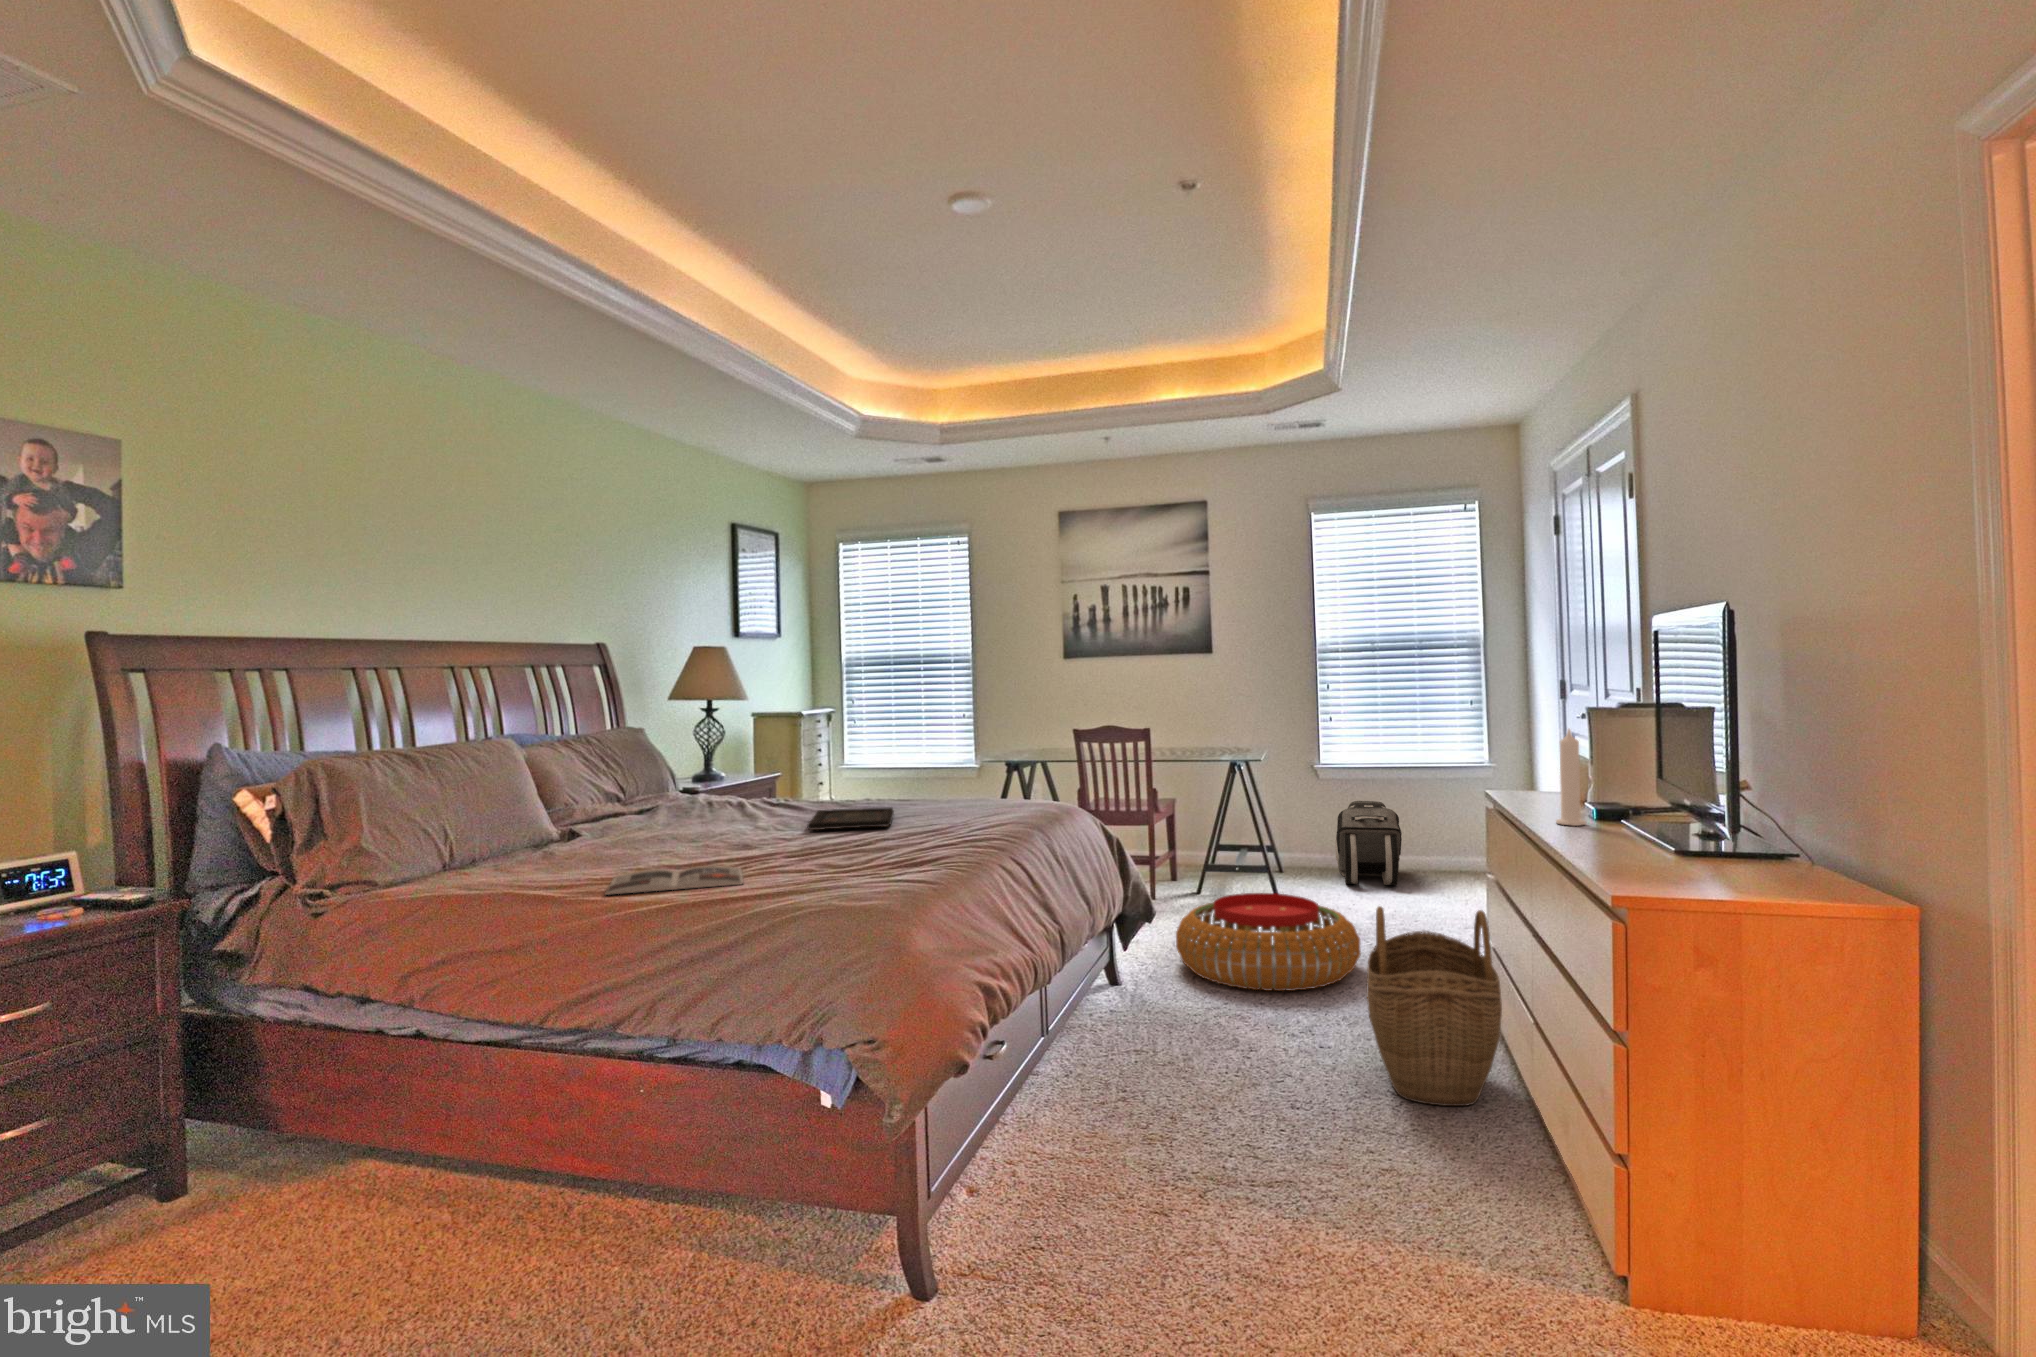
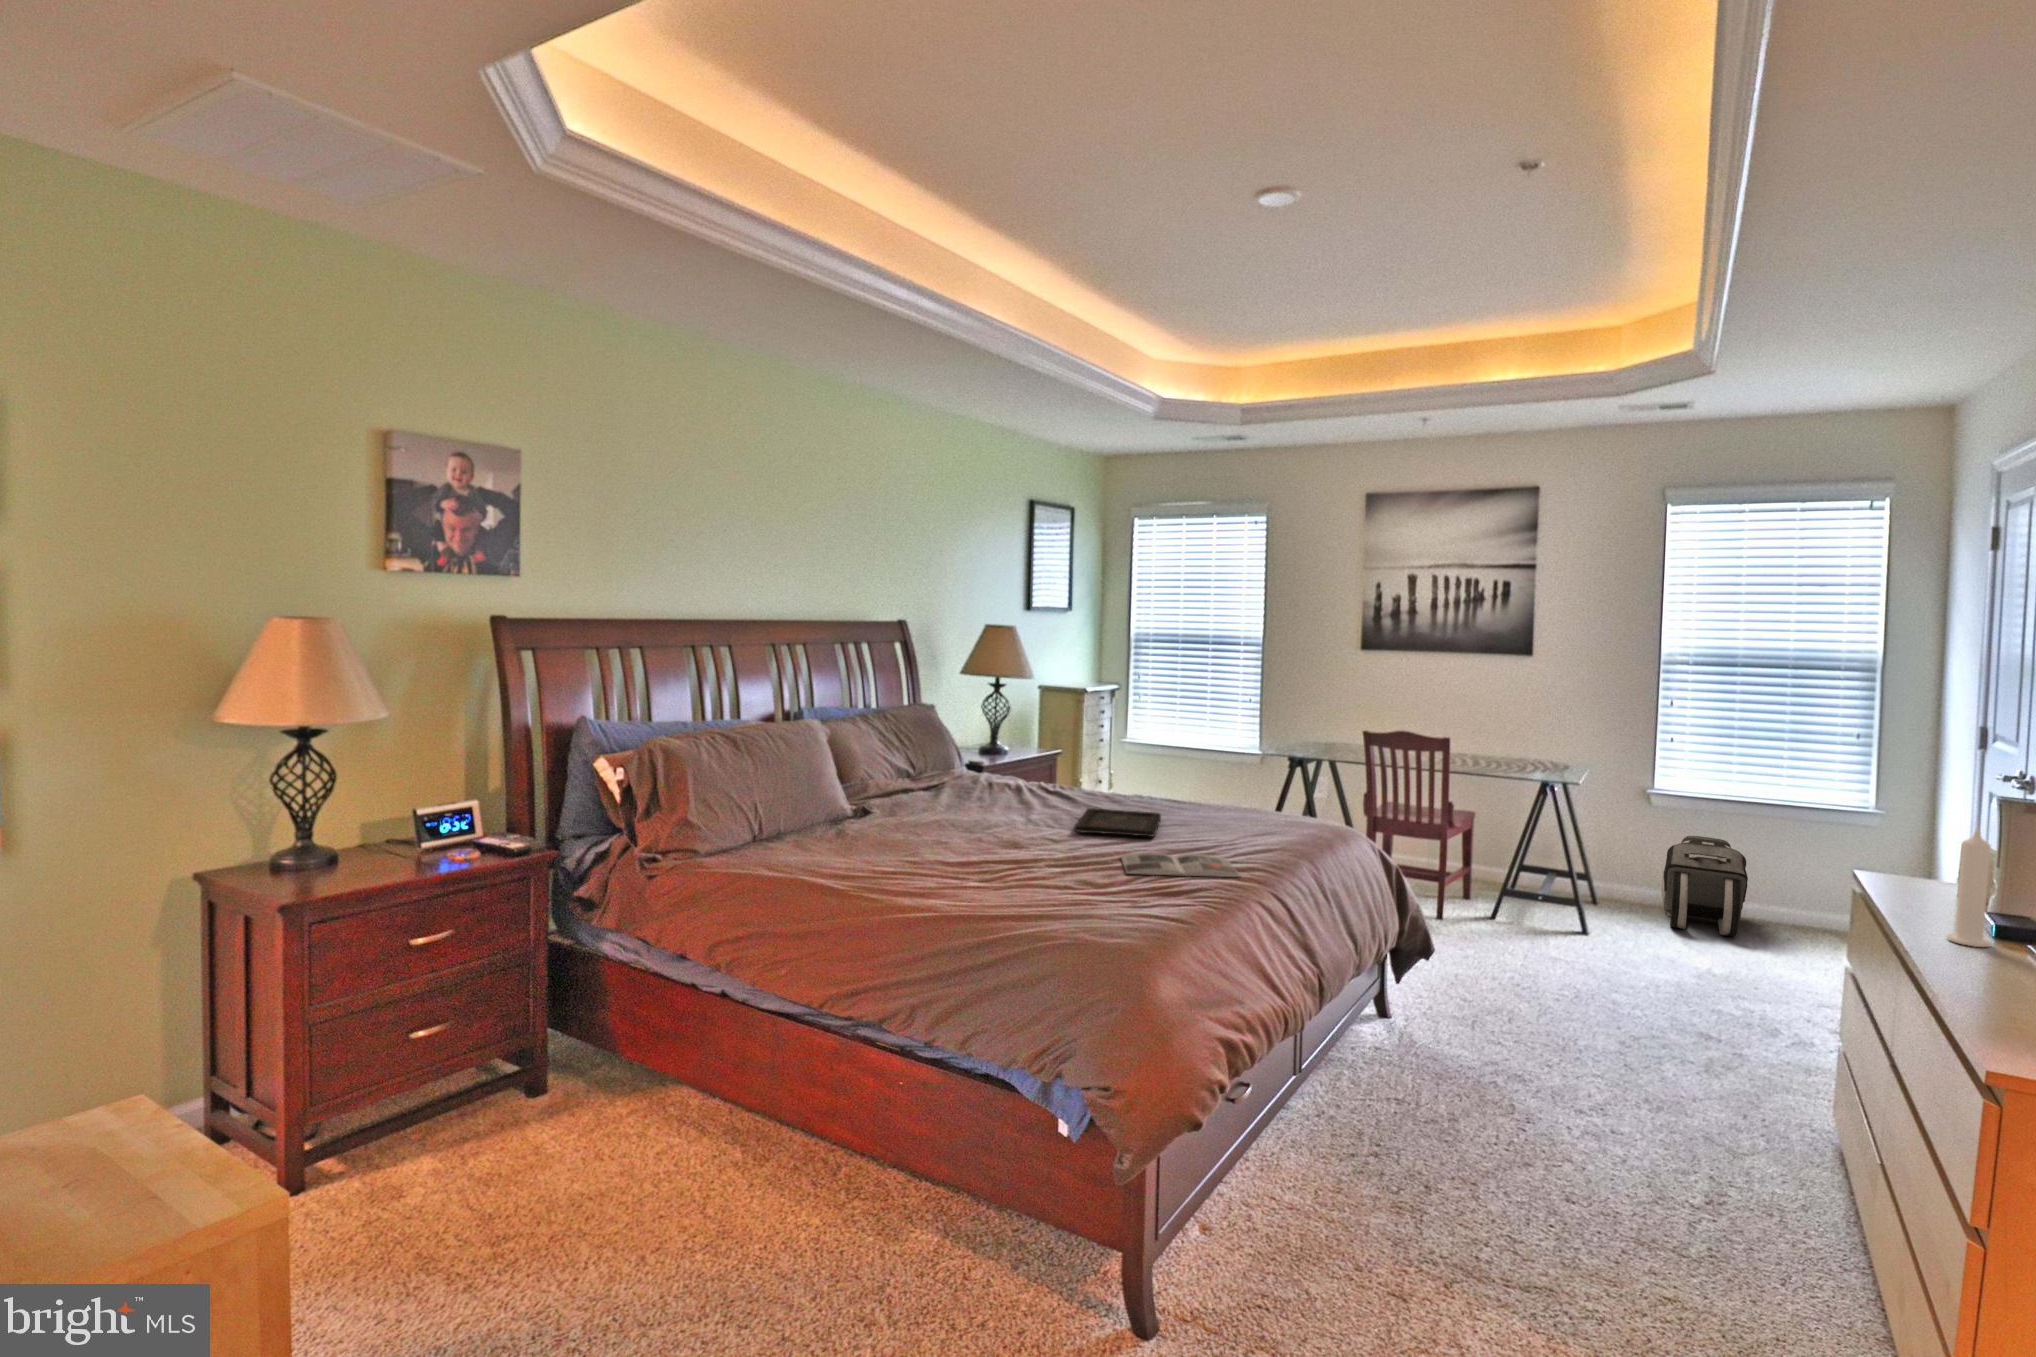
magazine: present [606,866,743,895] -> present [1121,853,1240,877]
pouf: present [1176,893,1361,991] -> none [1455,935,1677,1056]
woven basket: present [1366,906,1502,1106] -> none [1673,995,1847,1241]

